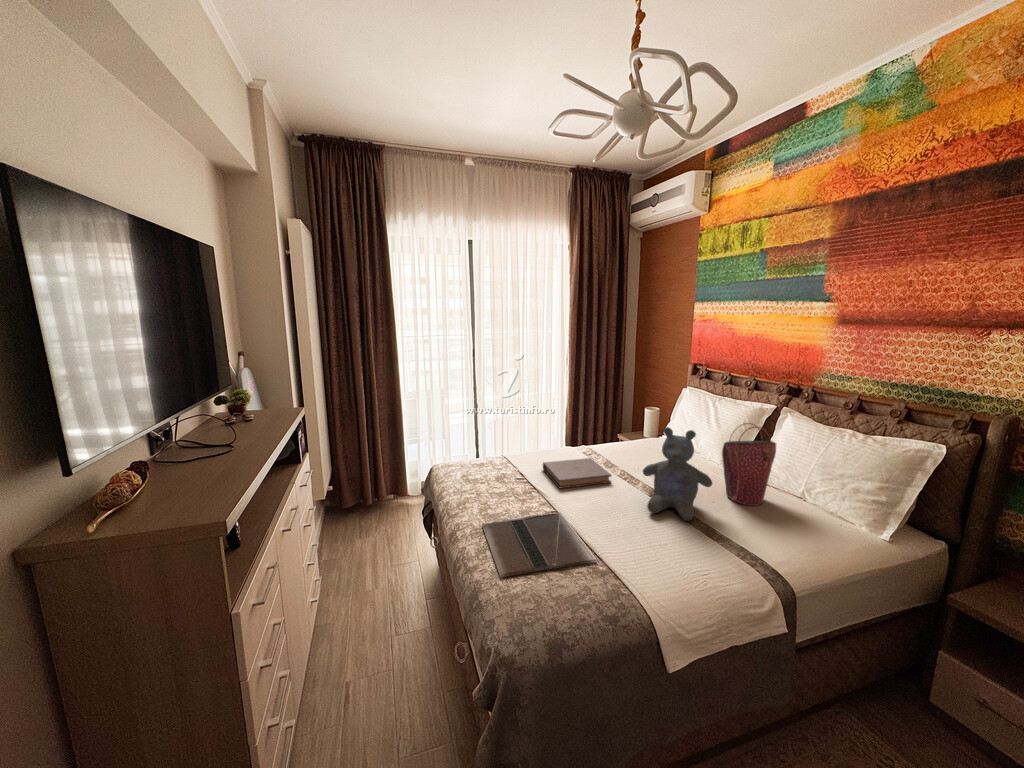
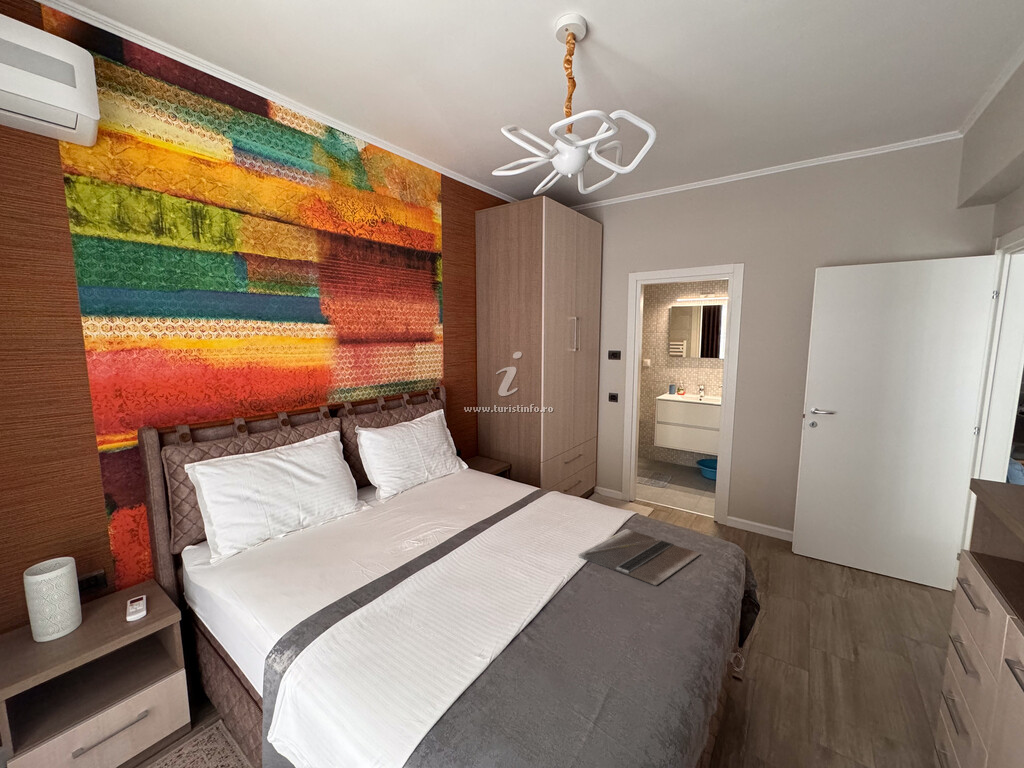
handbag: present [722,423,776,506] -> none [436,432,466,505]
stuffed bear: present [643,427,712,521] -> none [479,443,529,523]
book: present [543,458,611,488] -> none [419,538,521,594]

